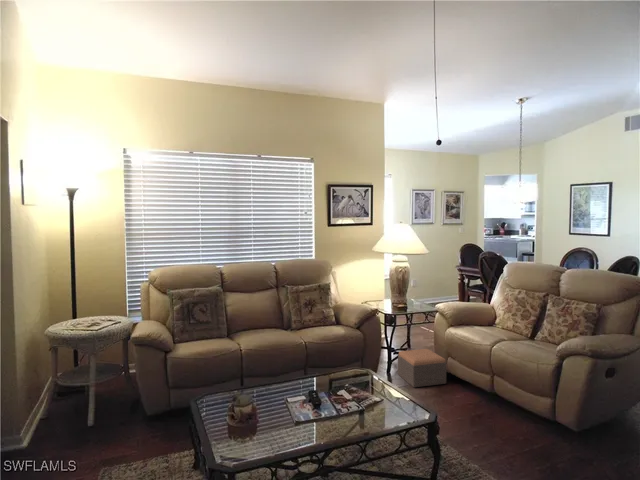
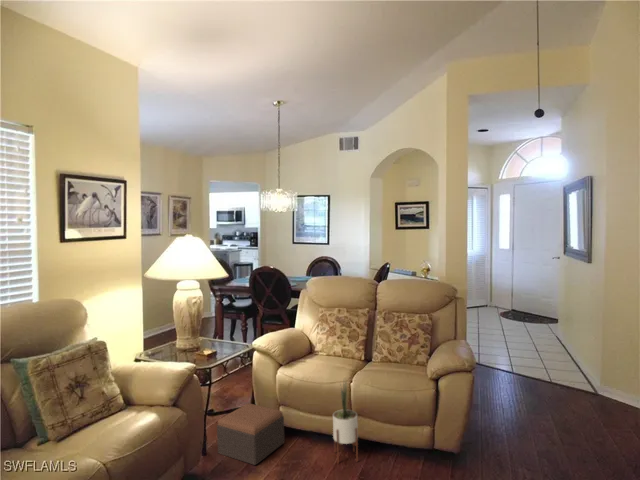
potted plant: none [472,338,495,411] -> present [333,383,358,463]

